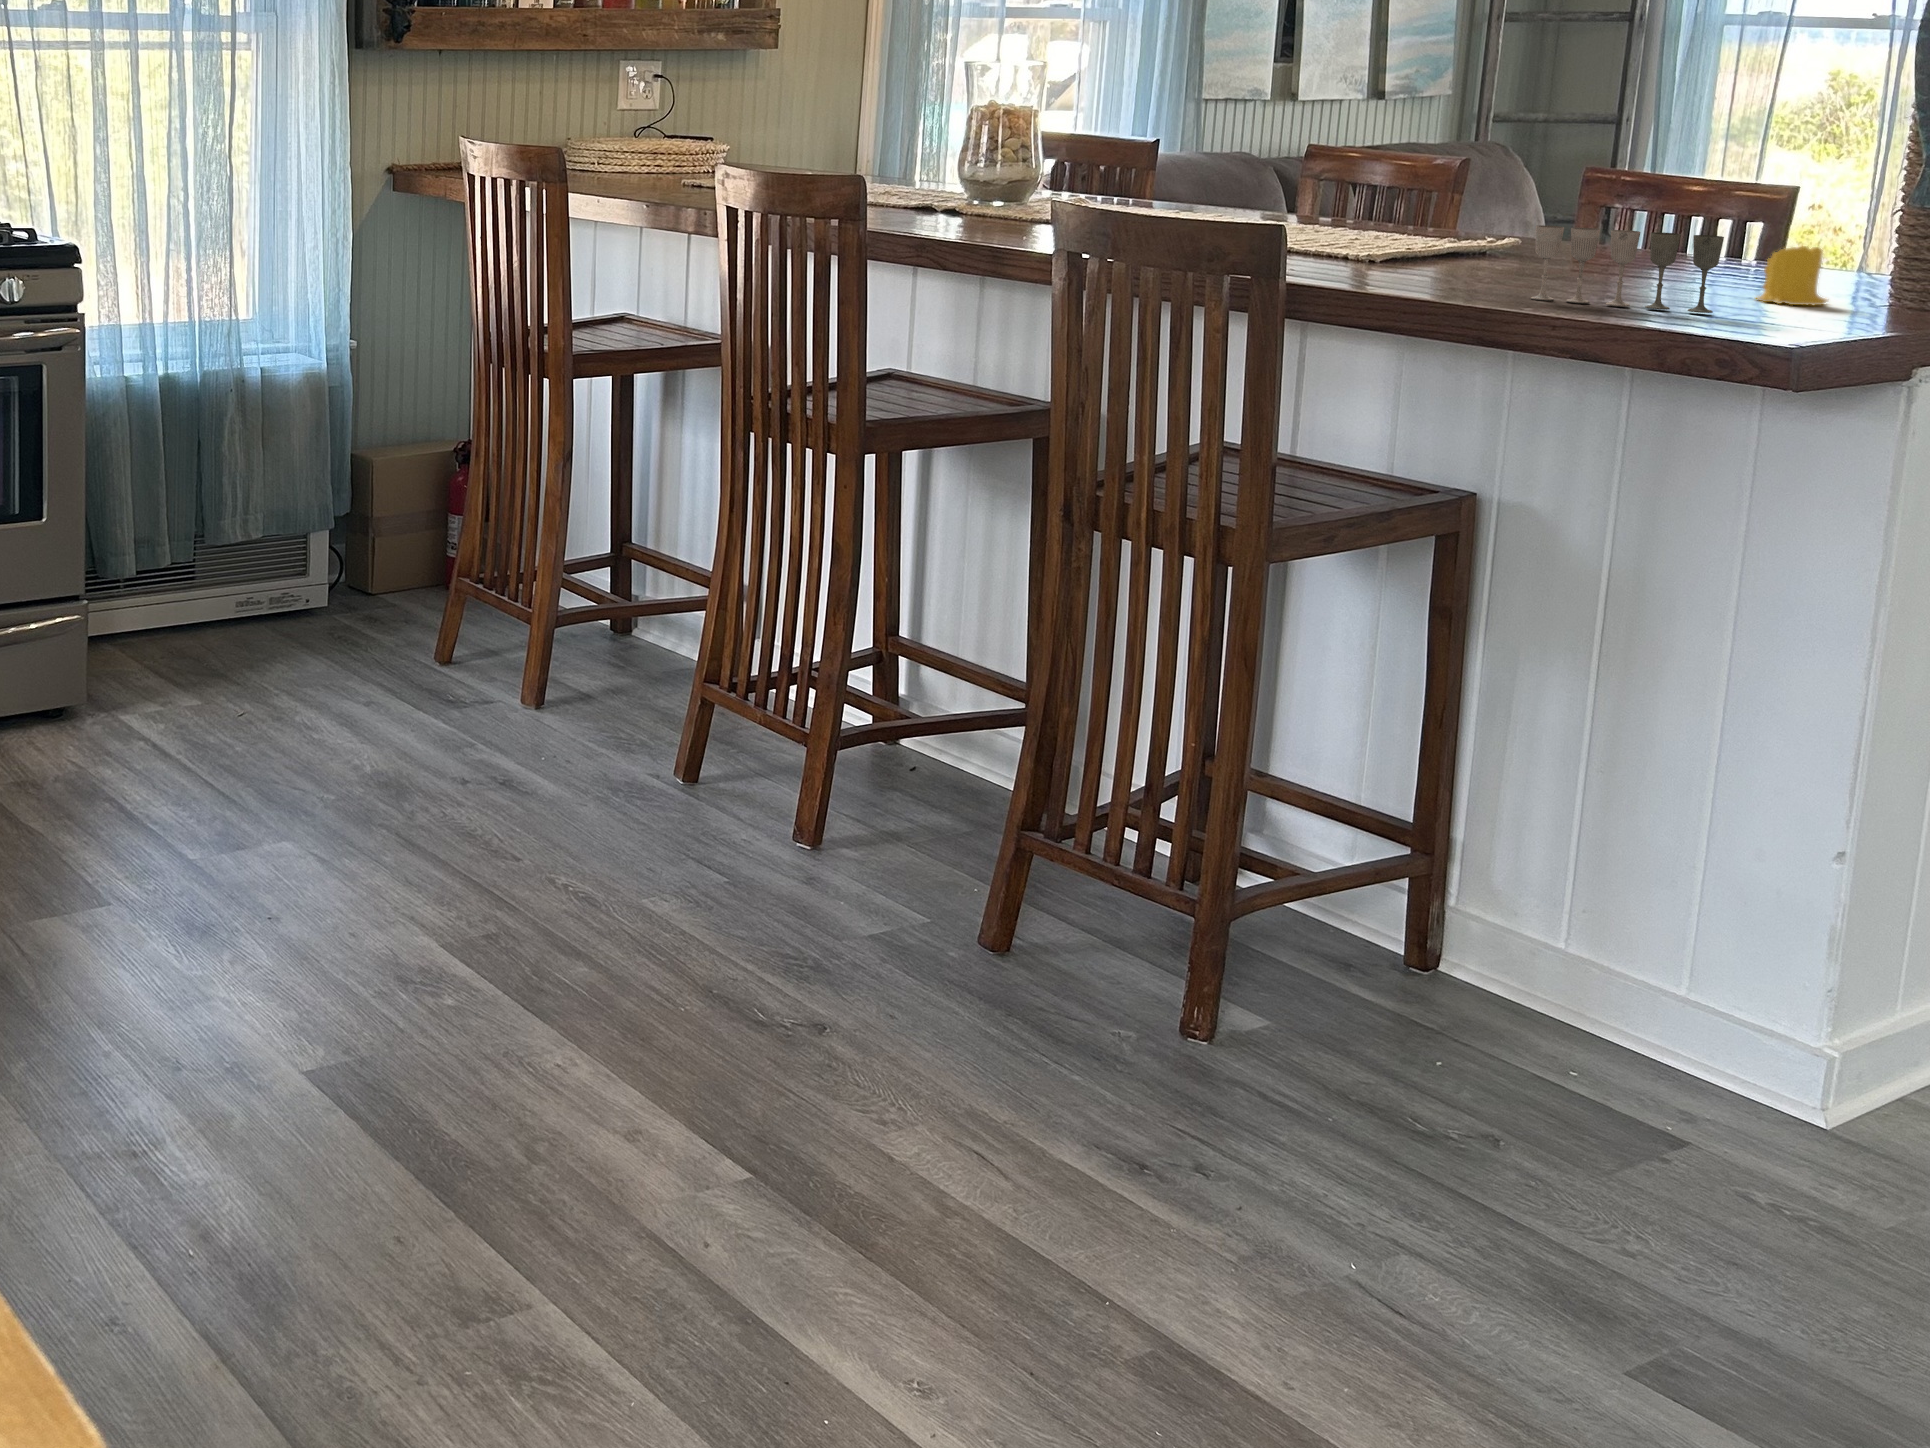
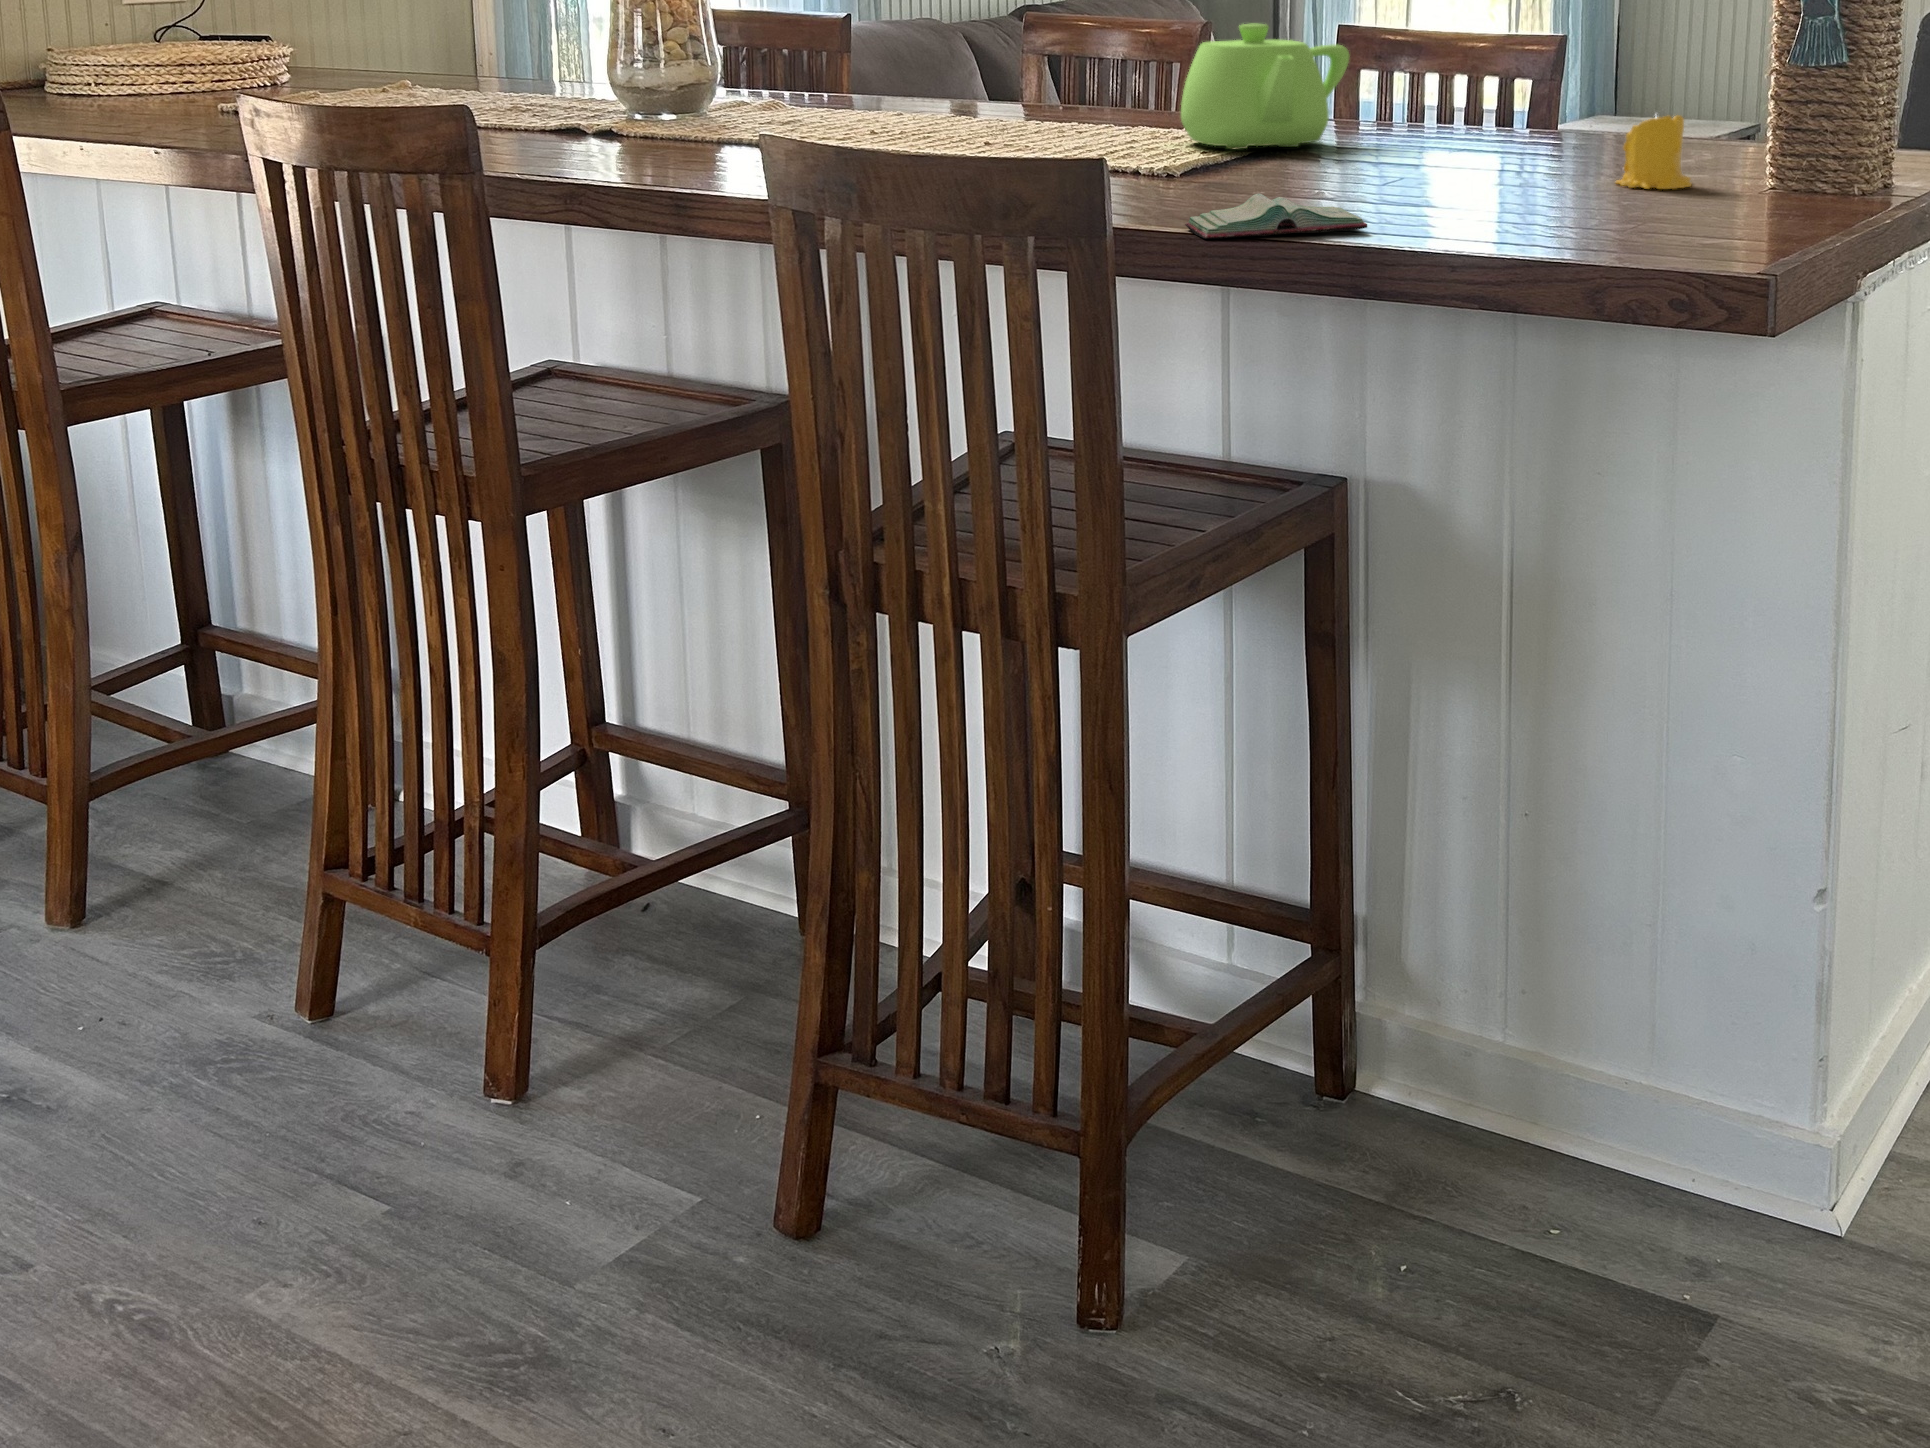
teapot: none [1402,159,1556,258] -> present [1181,24,1349,149]
wine glass: present [1531,225,1724,313] -> none [1391,114,1613,216]
book: none [1353,272,1495,302] -> present [1185,193,1367,239]

